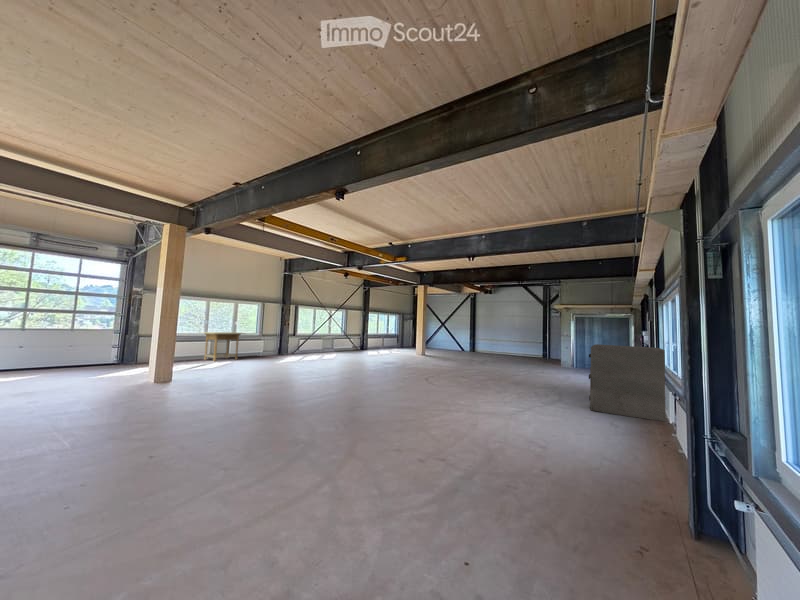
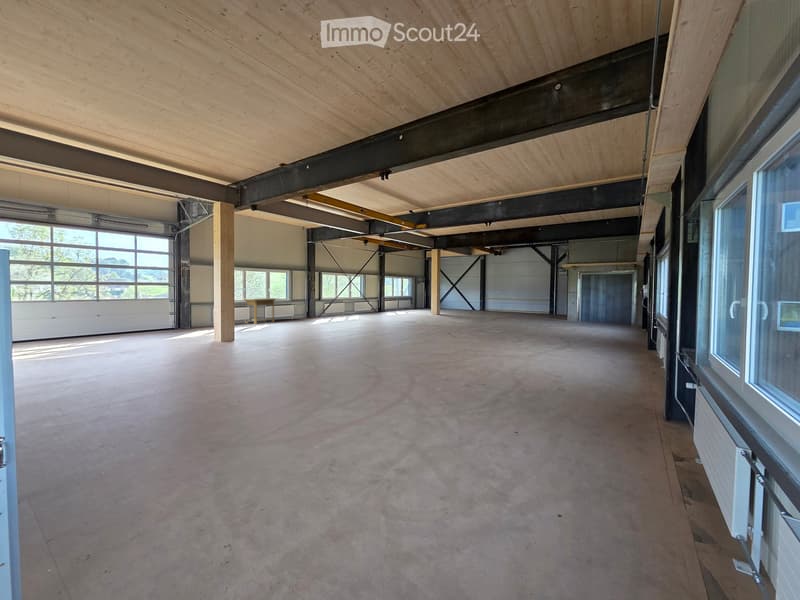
filing cabinet: present [589,344,666,422] -> none [593,298,660,361]

